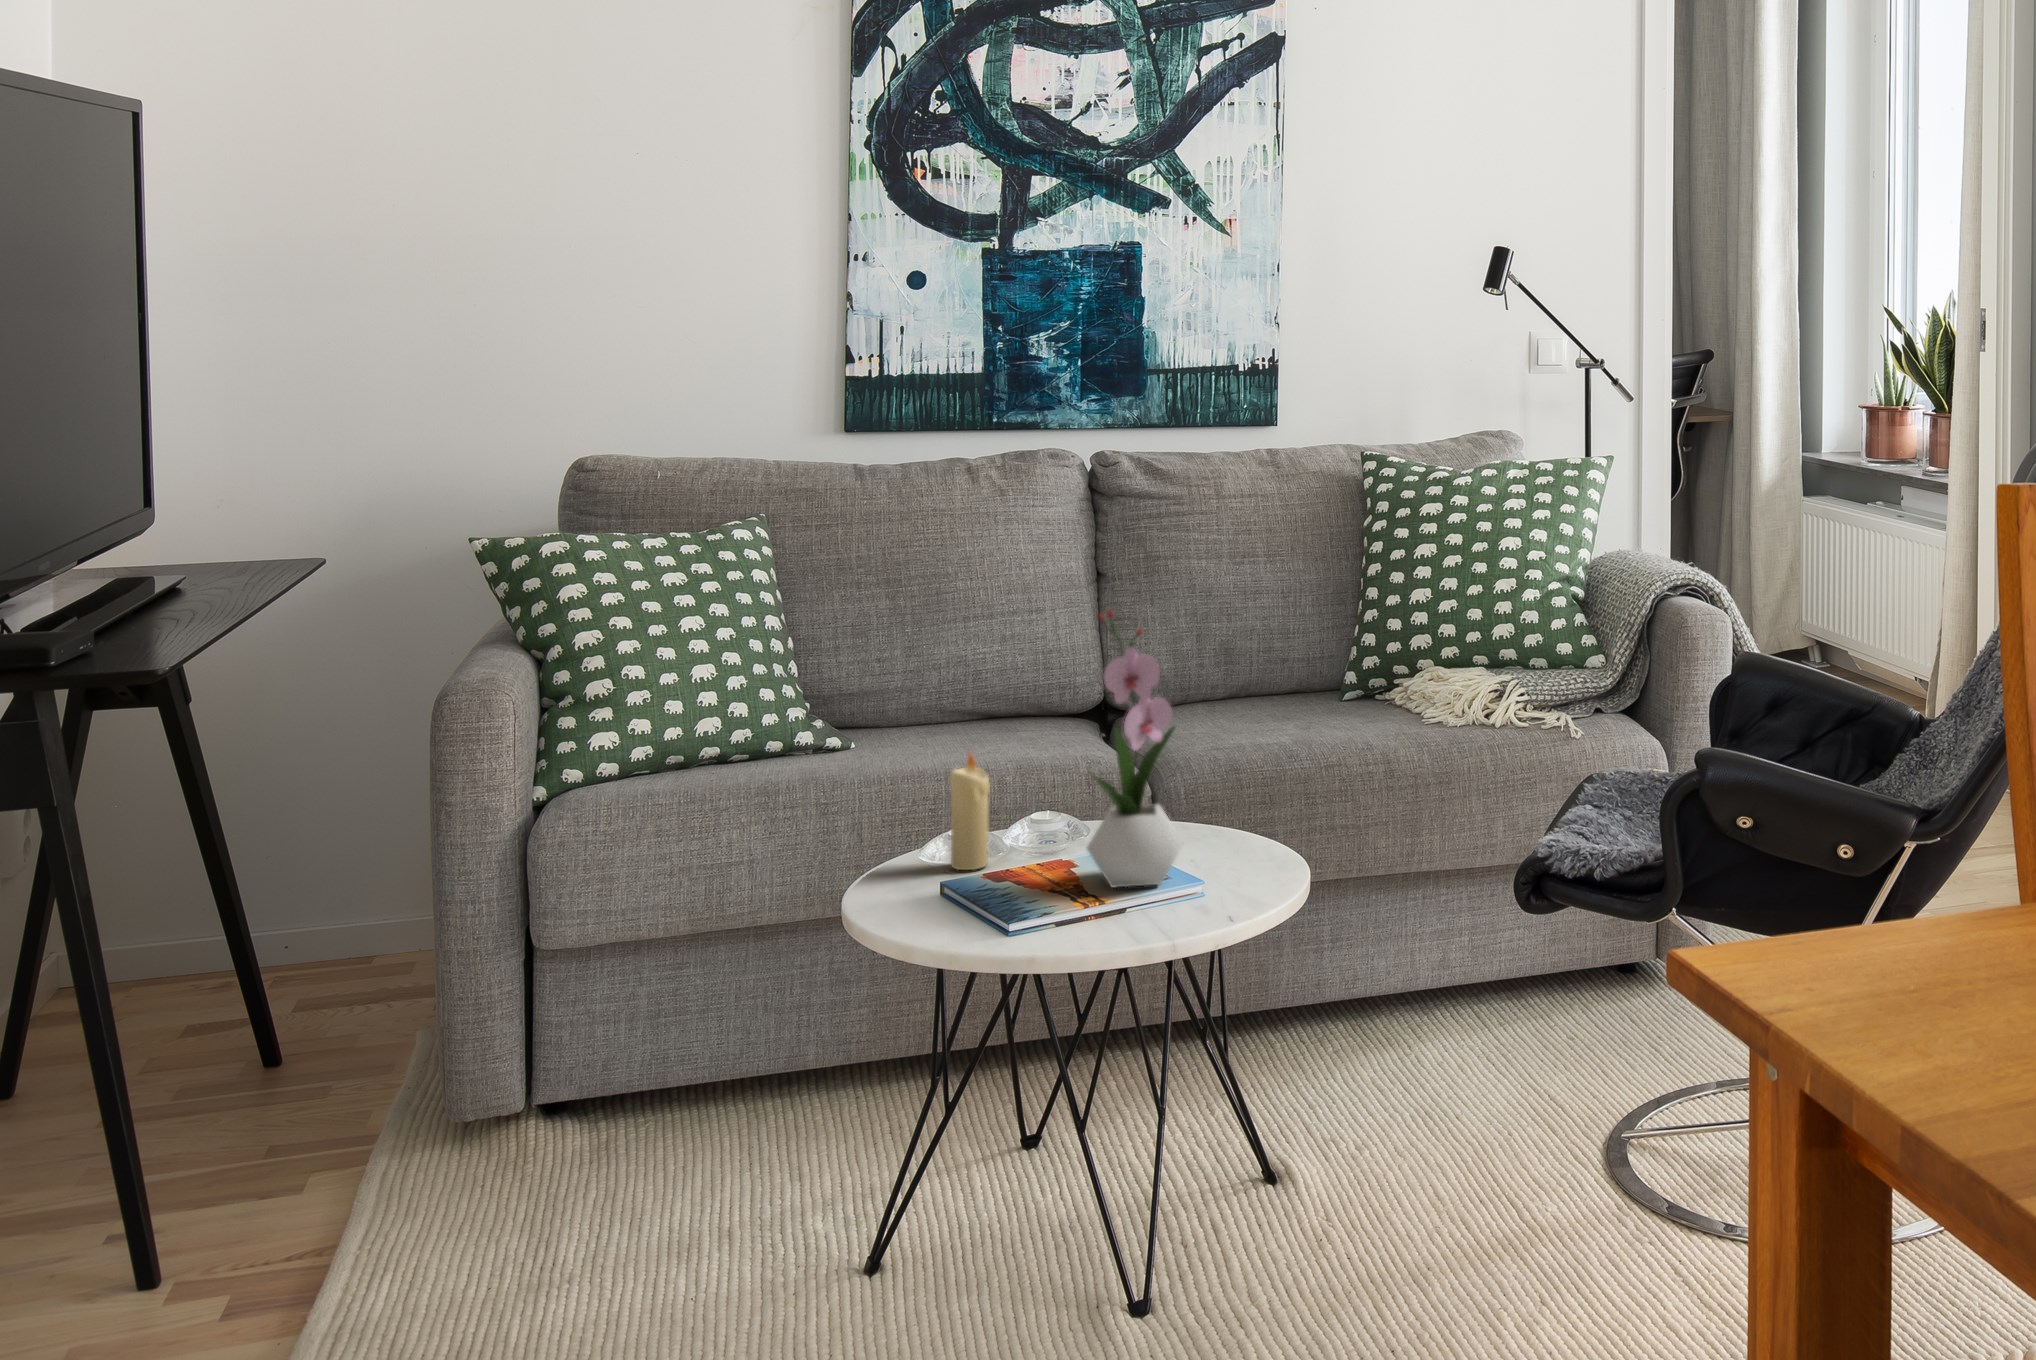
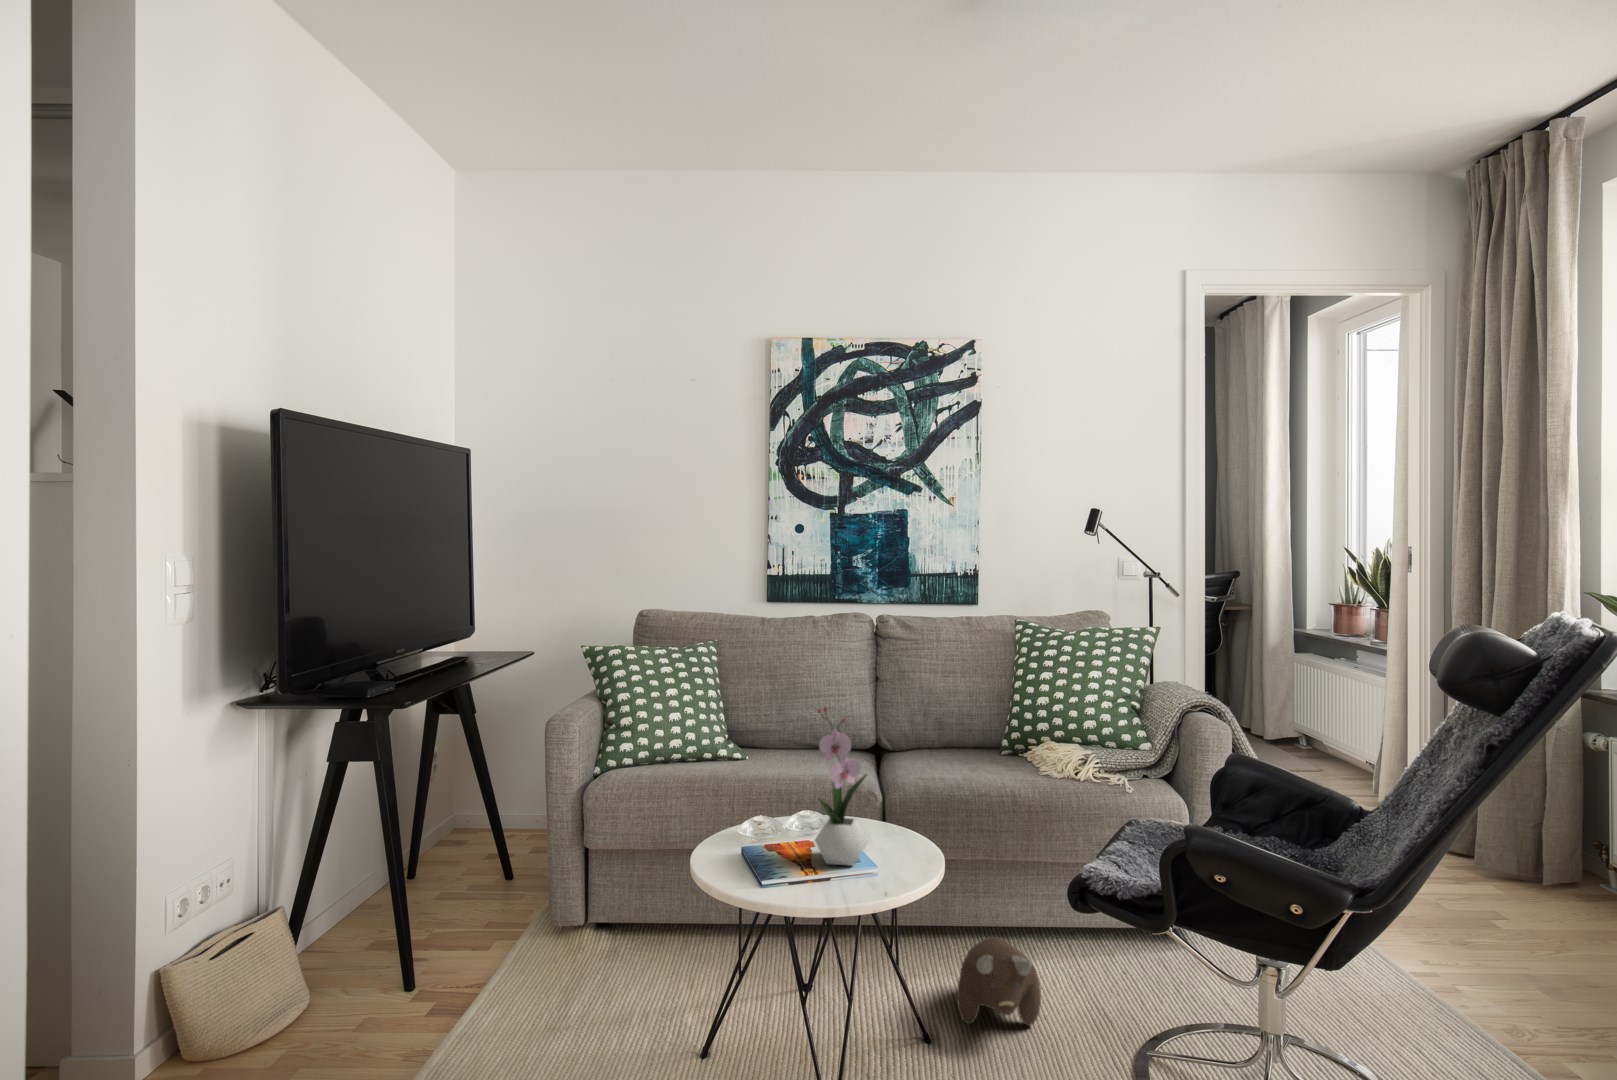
candle: present [949,753,990,870] -> none [750,777,770,843]
plush toy: none [1317,999,1457,1152] -> present [957,937,1041,1025]

